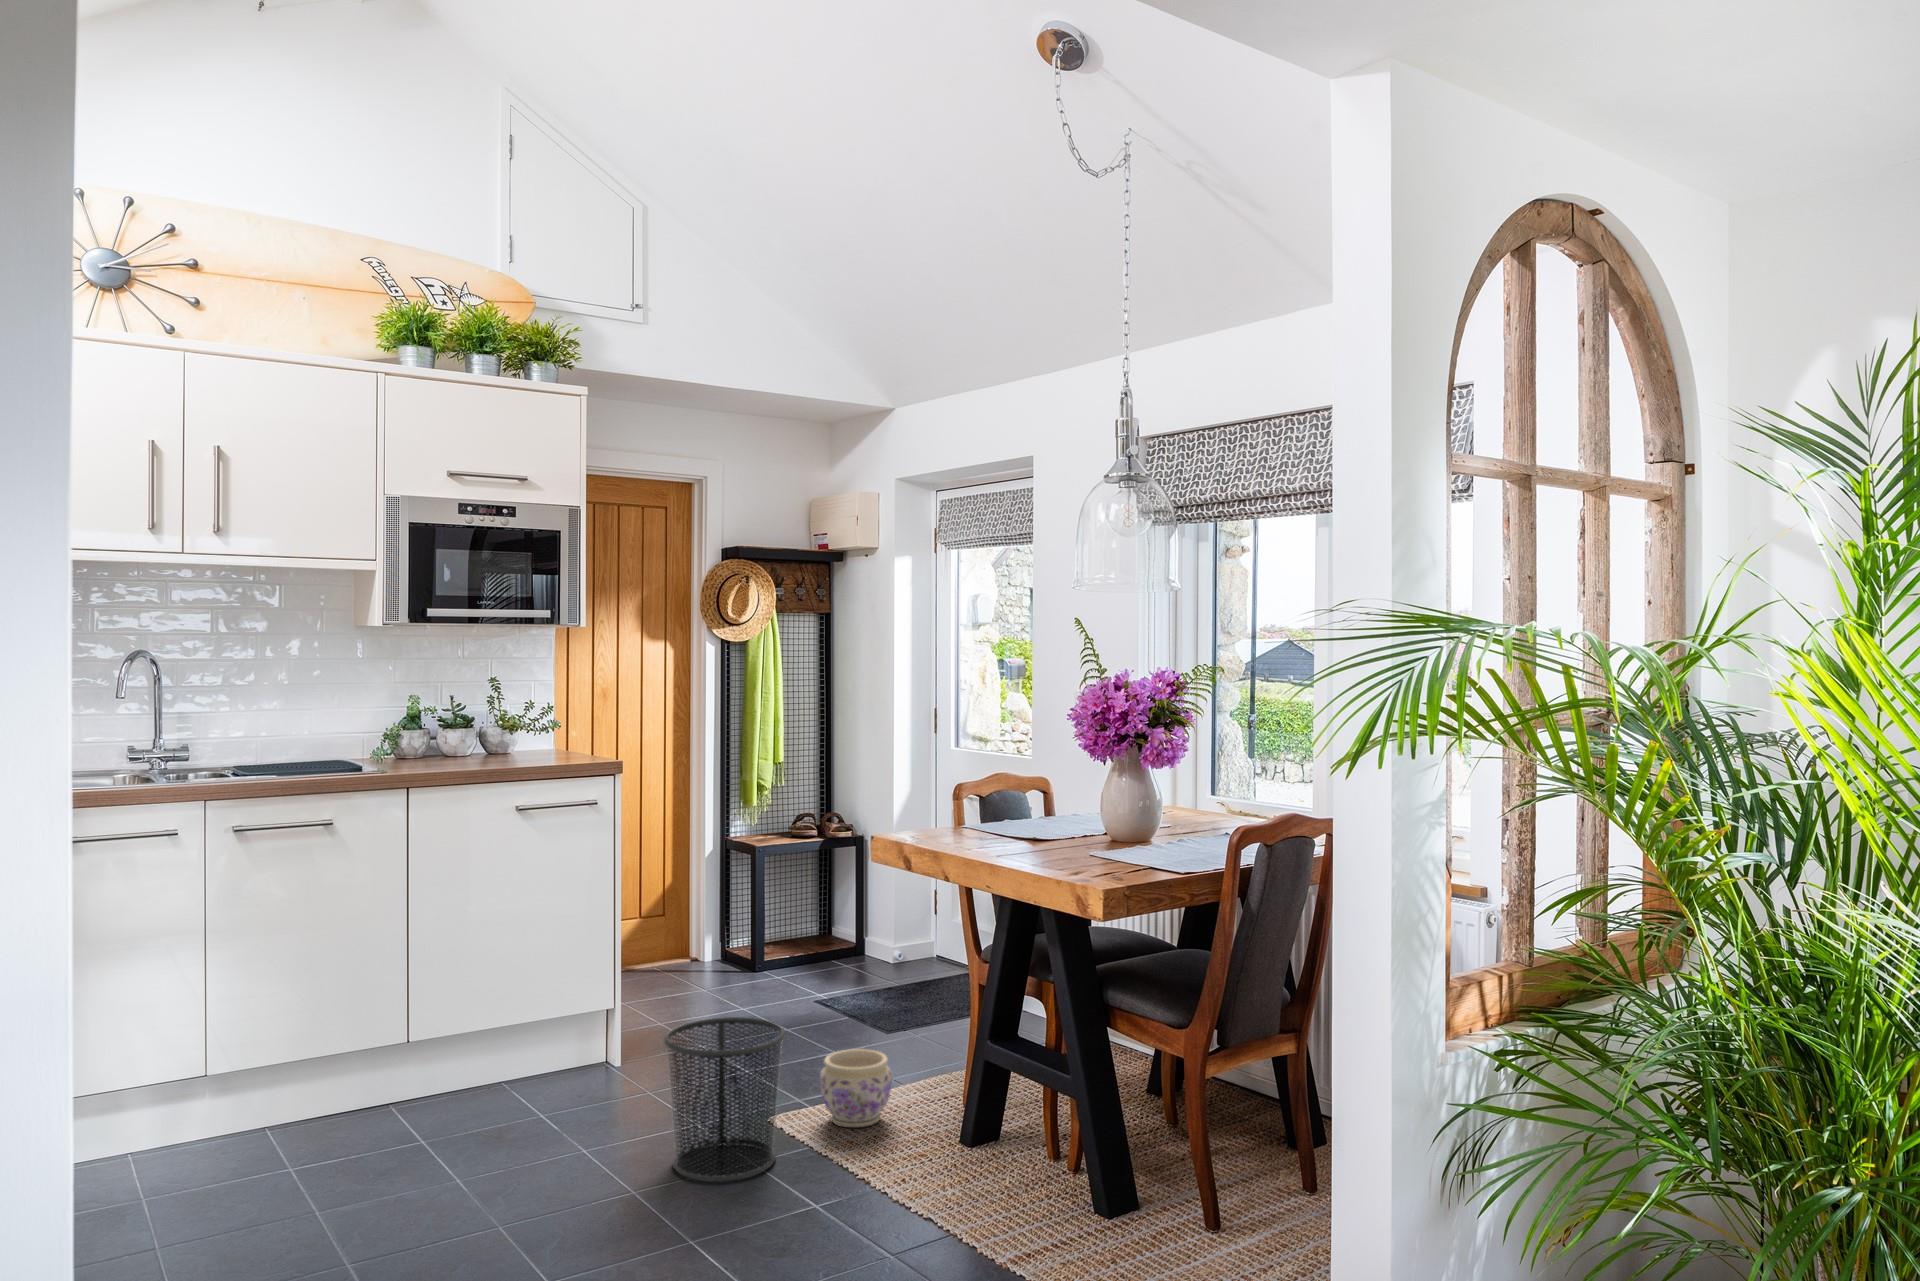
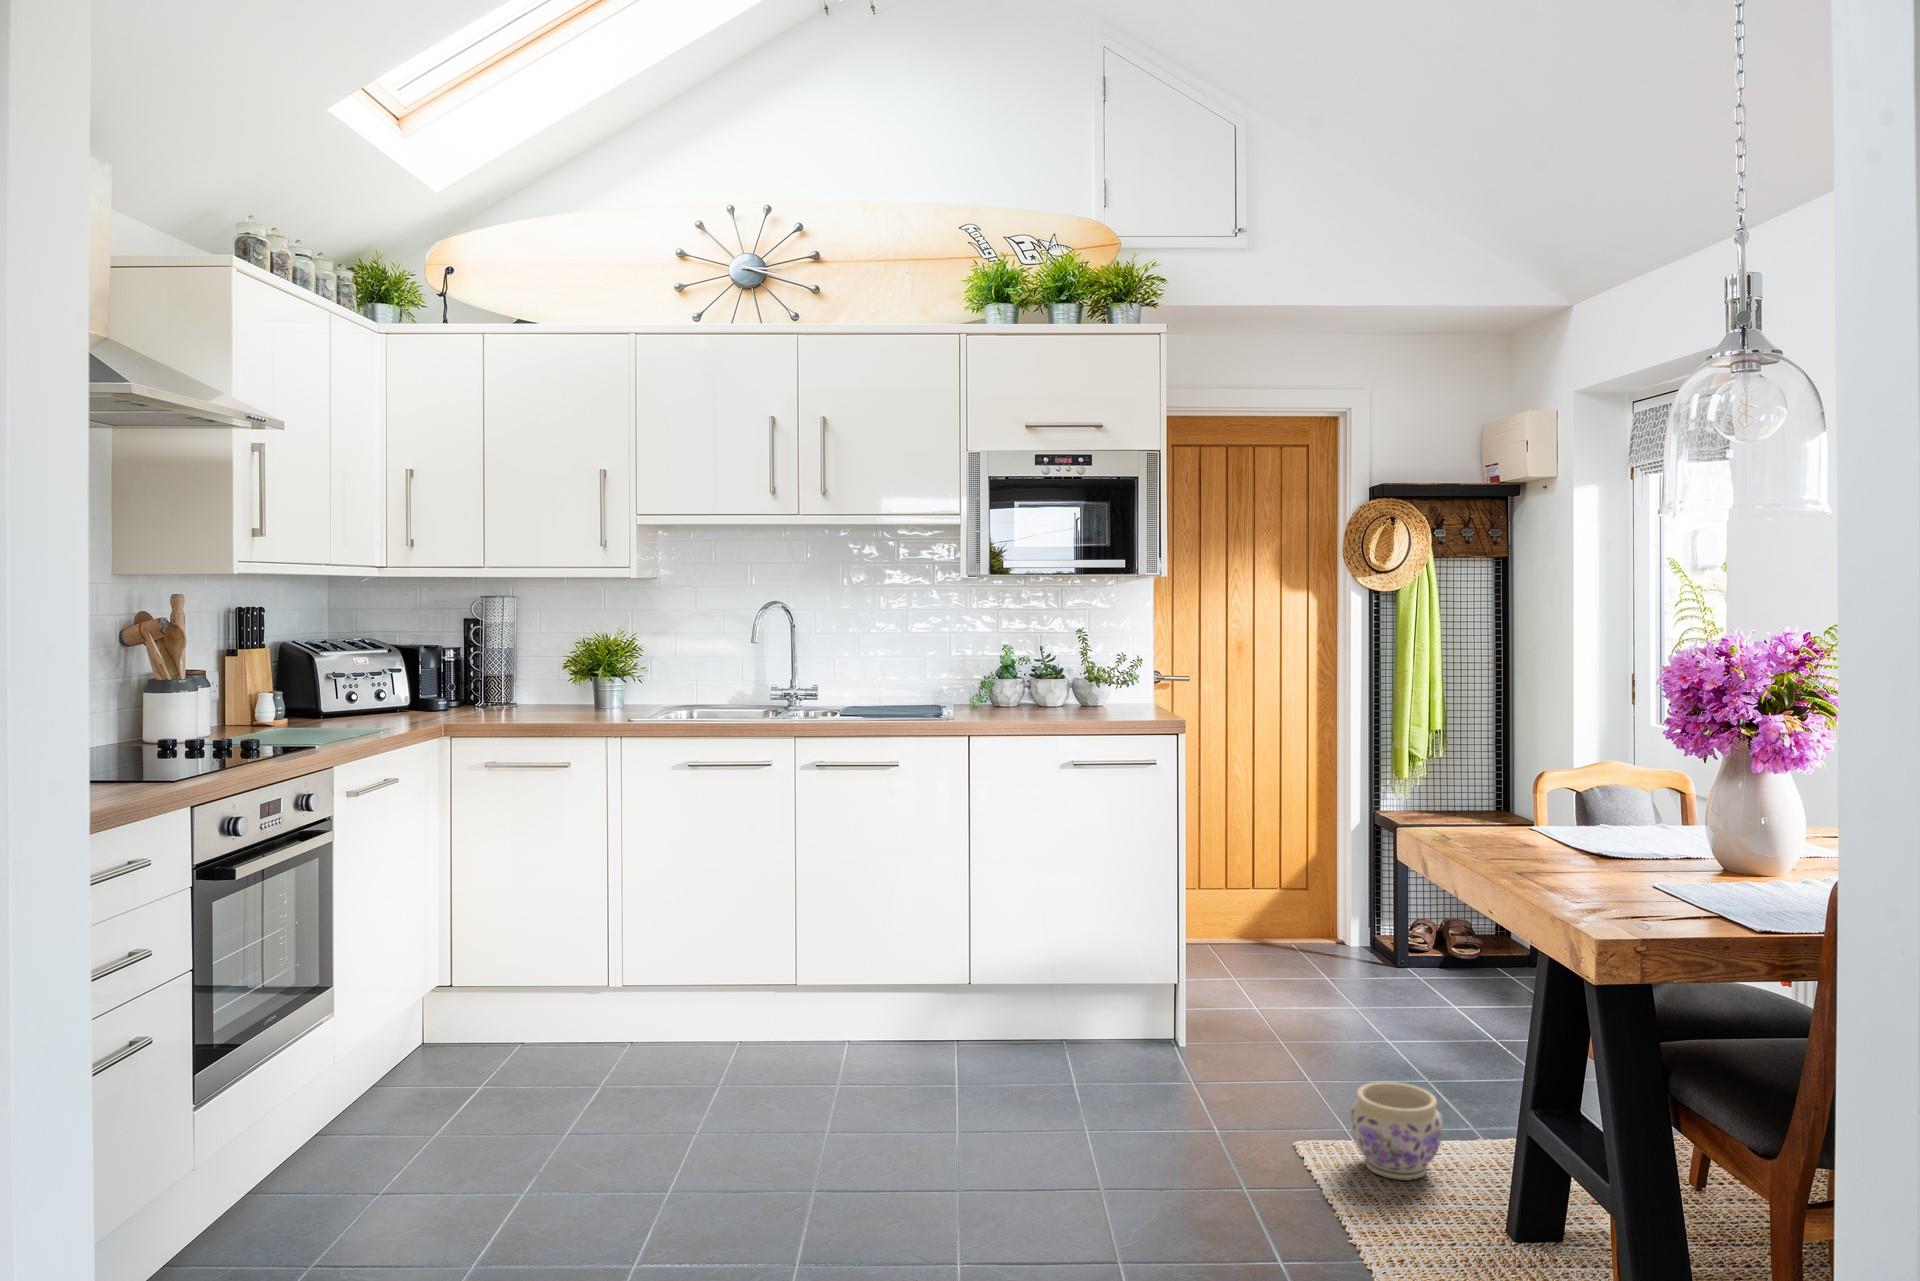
waste bin: present [664,1017,785,1182] -> none [1147,1016,1285,1204]

